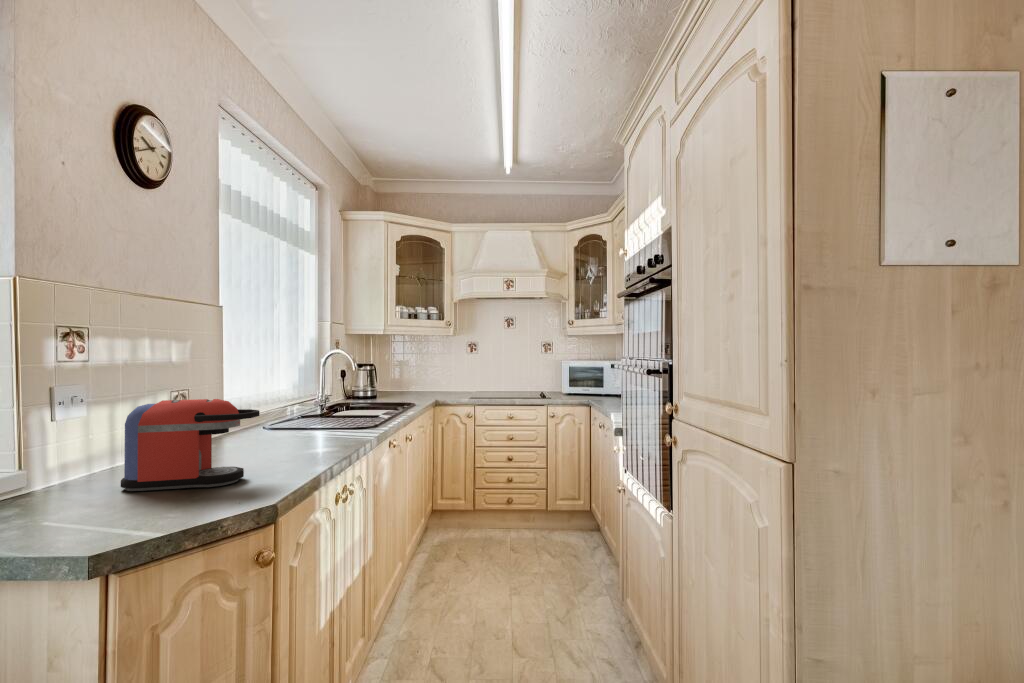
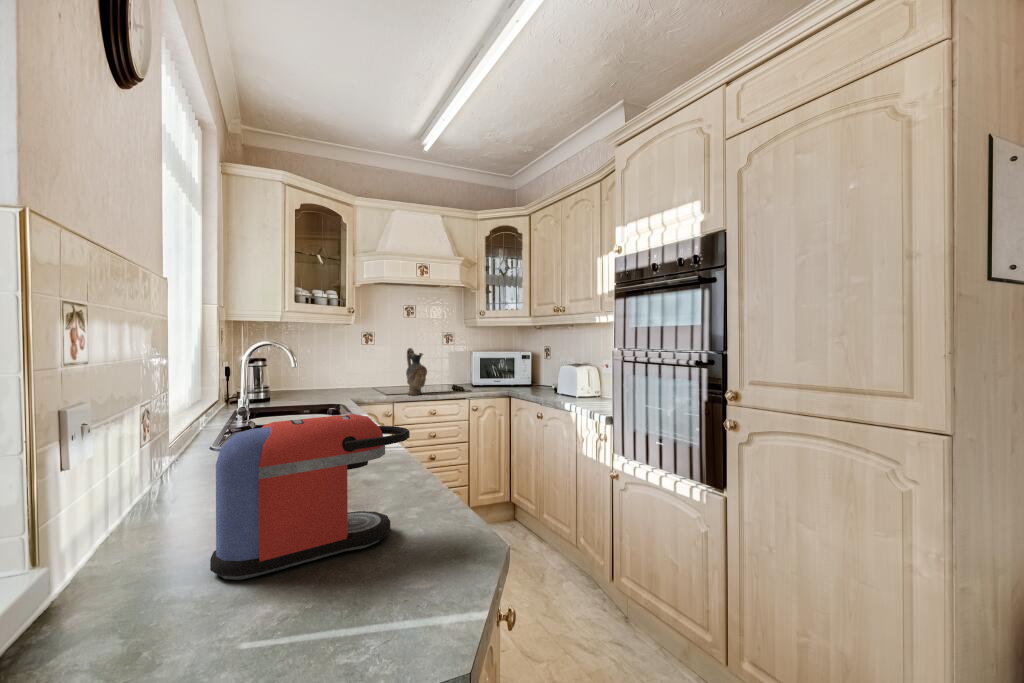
ceramic pitcher: none [490,356,508,400] -> present [406,348,427,395]

